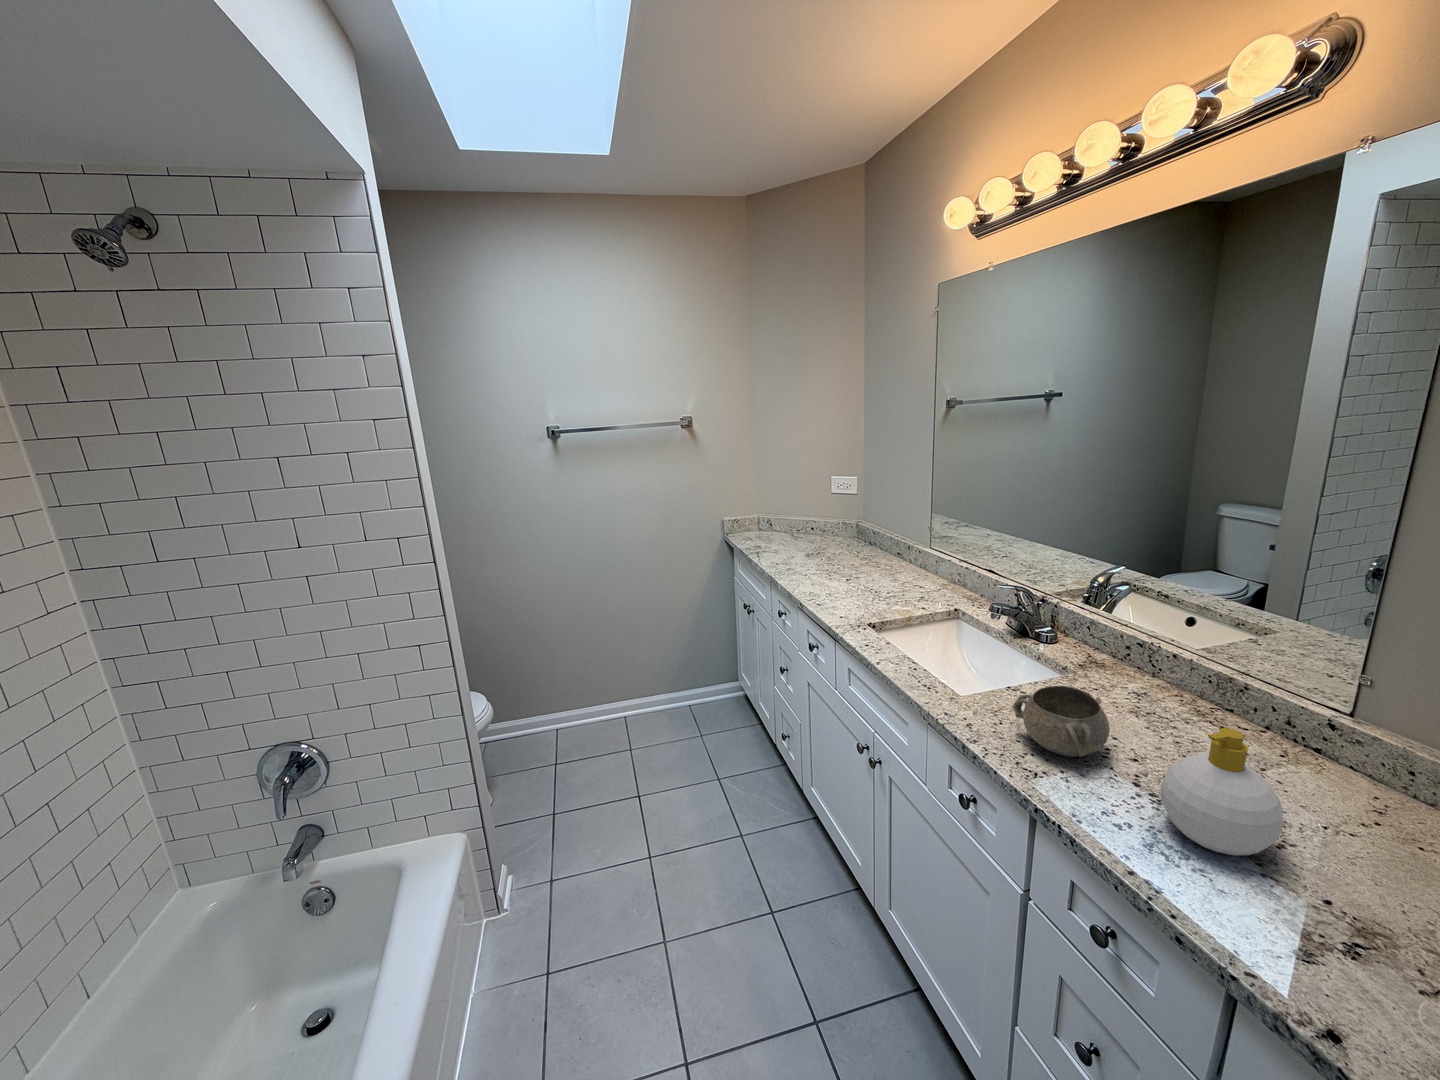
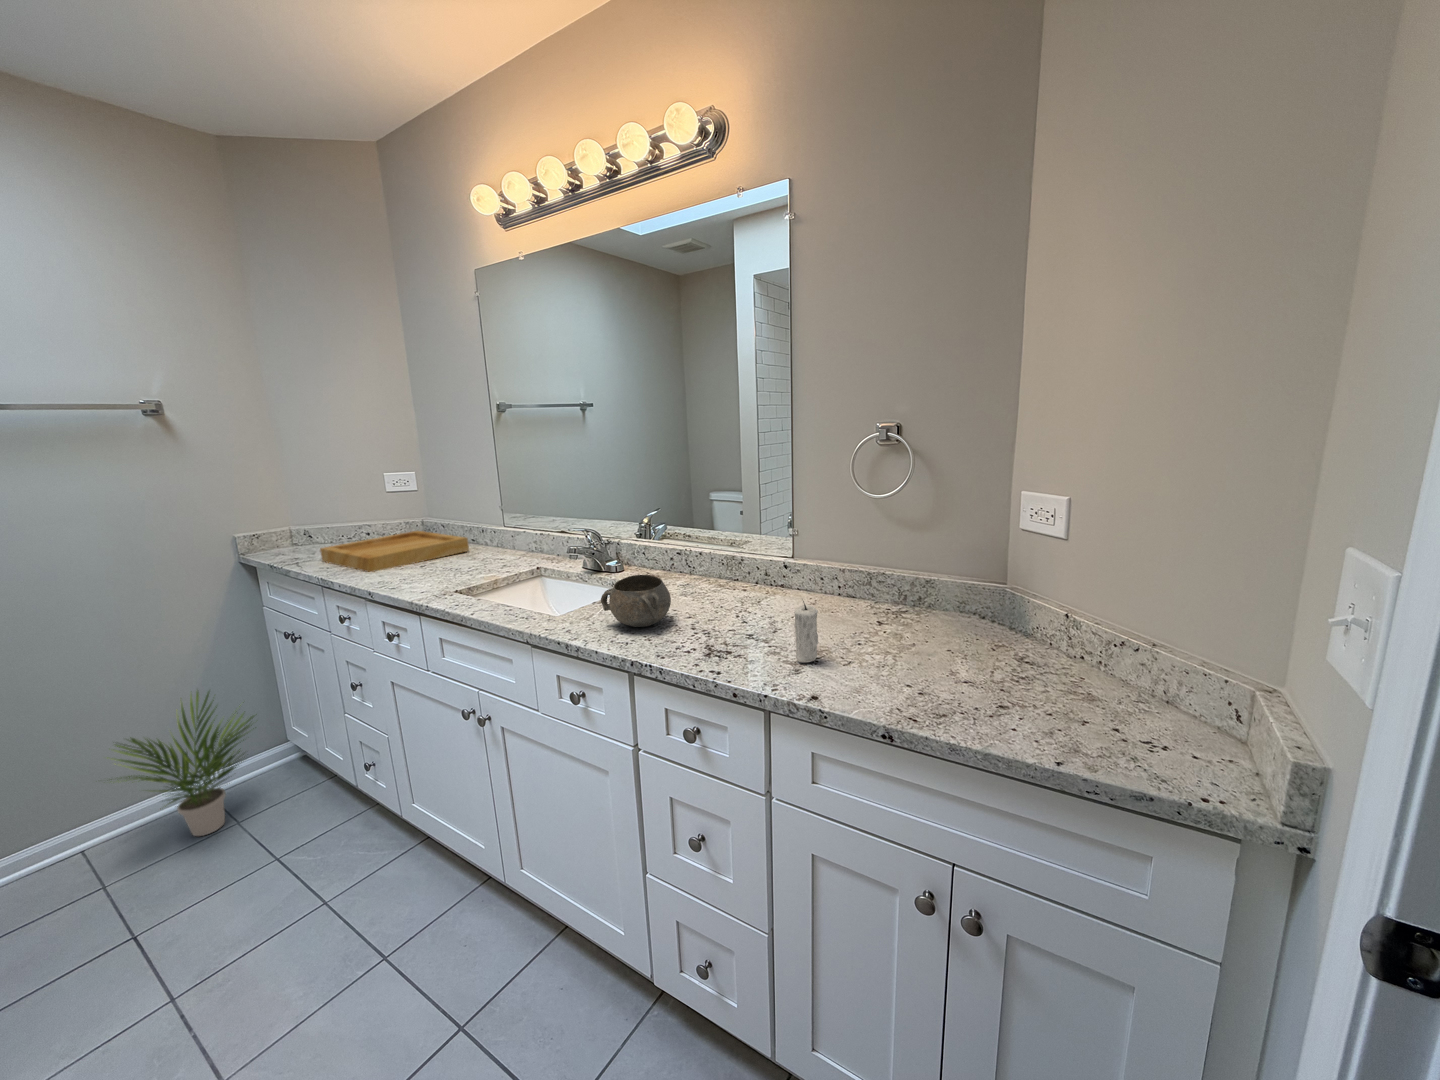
tray: none [775,534,892,578] -> present [320,531,469,572]
potted plant: none [633,631,722,738] -> present [111,692,254,836]
soap bottle: present [1161,728,1283,855] -> none [708,555,773,645]
candle: none [1312,850,1380,952] -> present [794,601,818,663]

